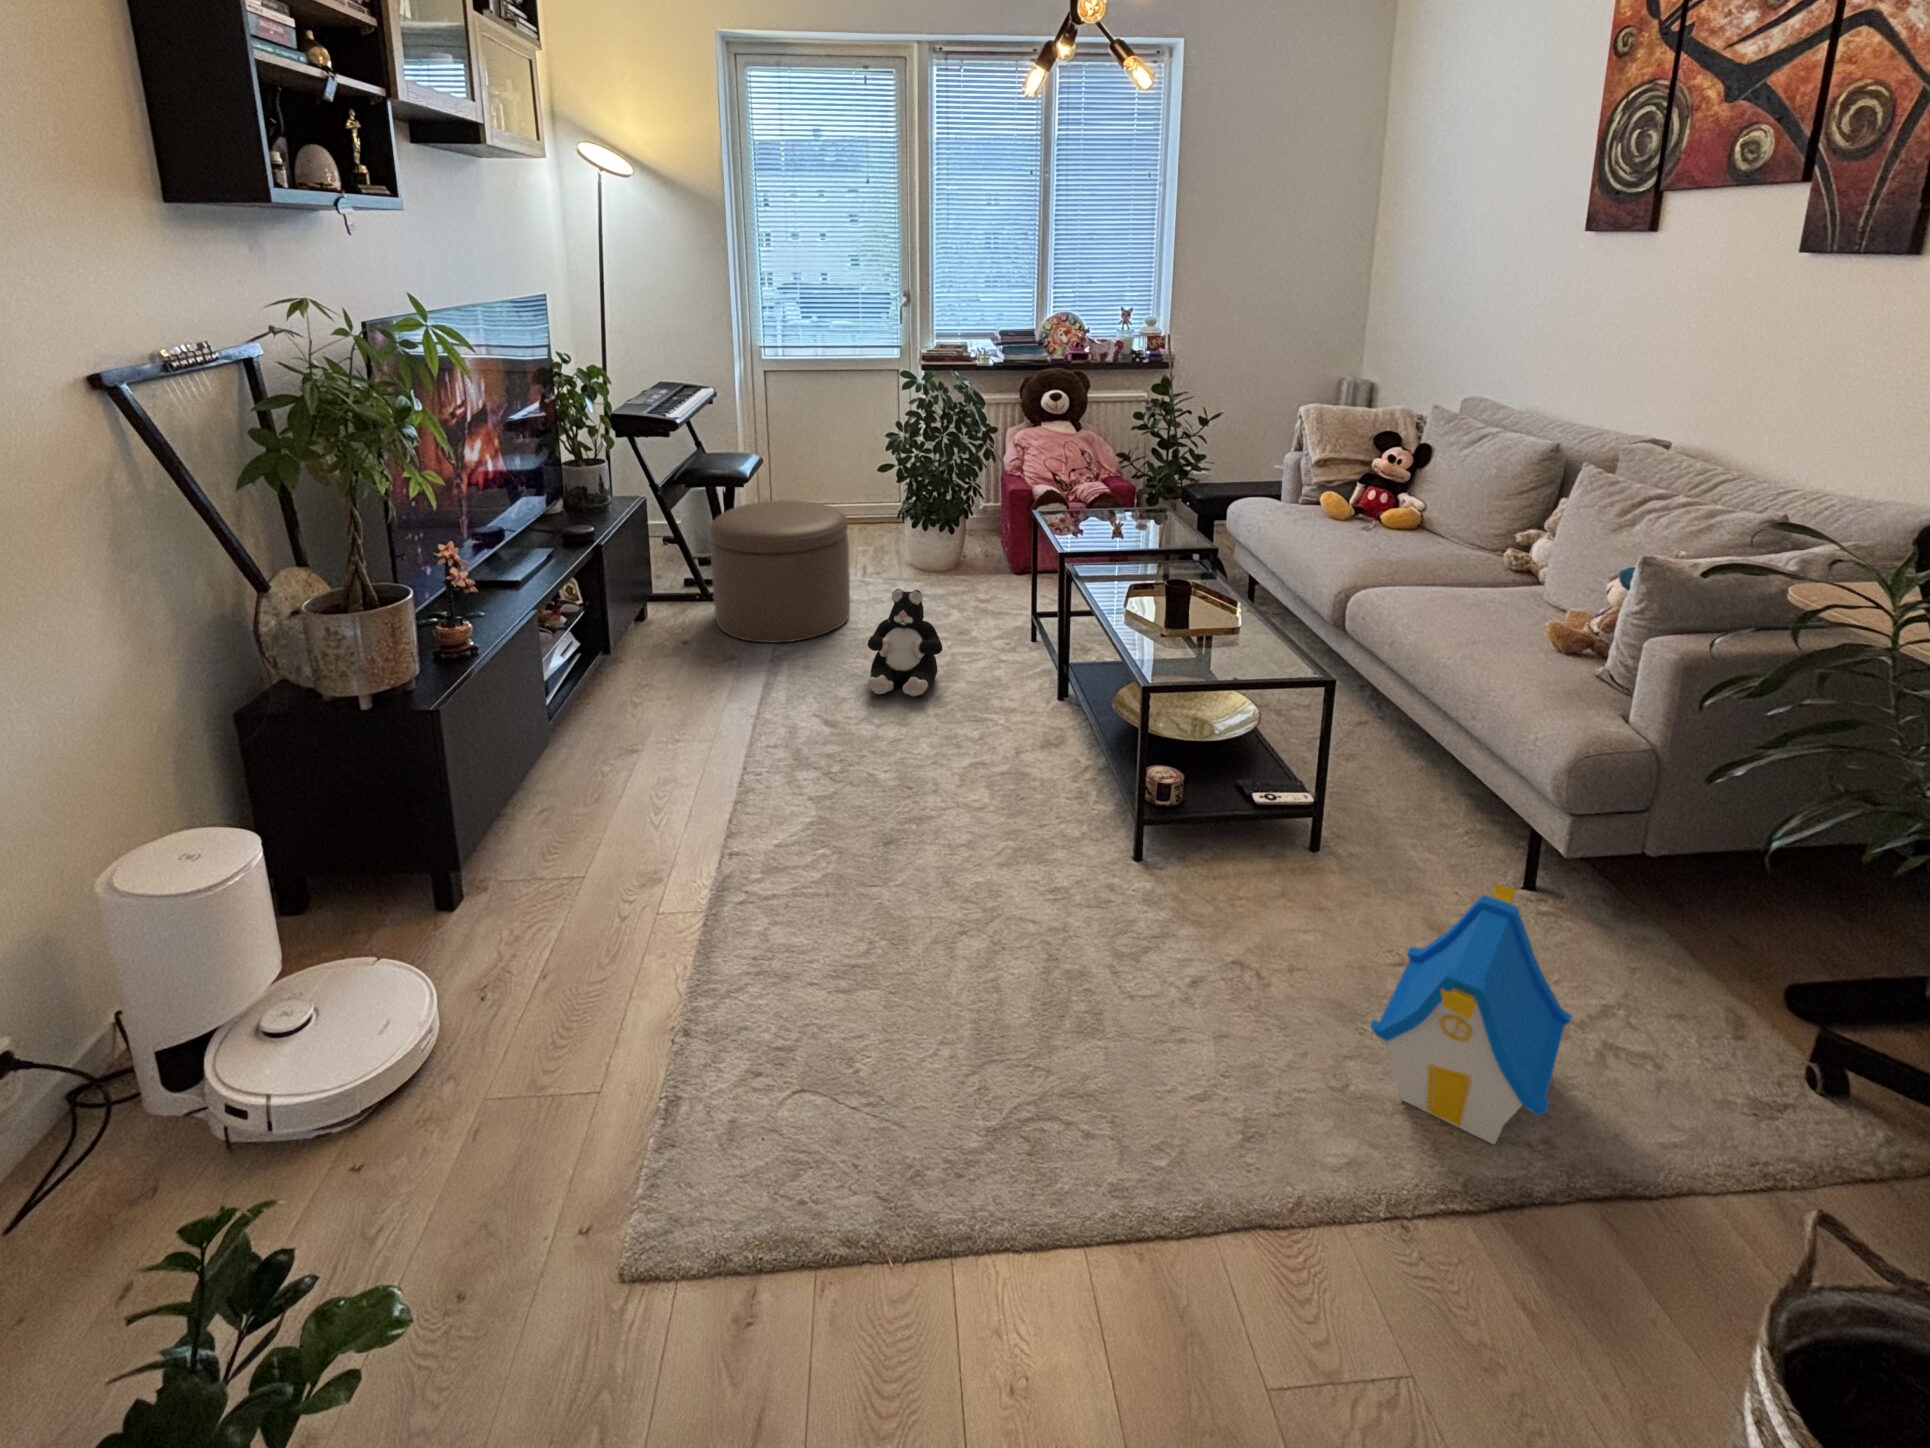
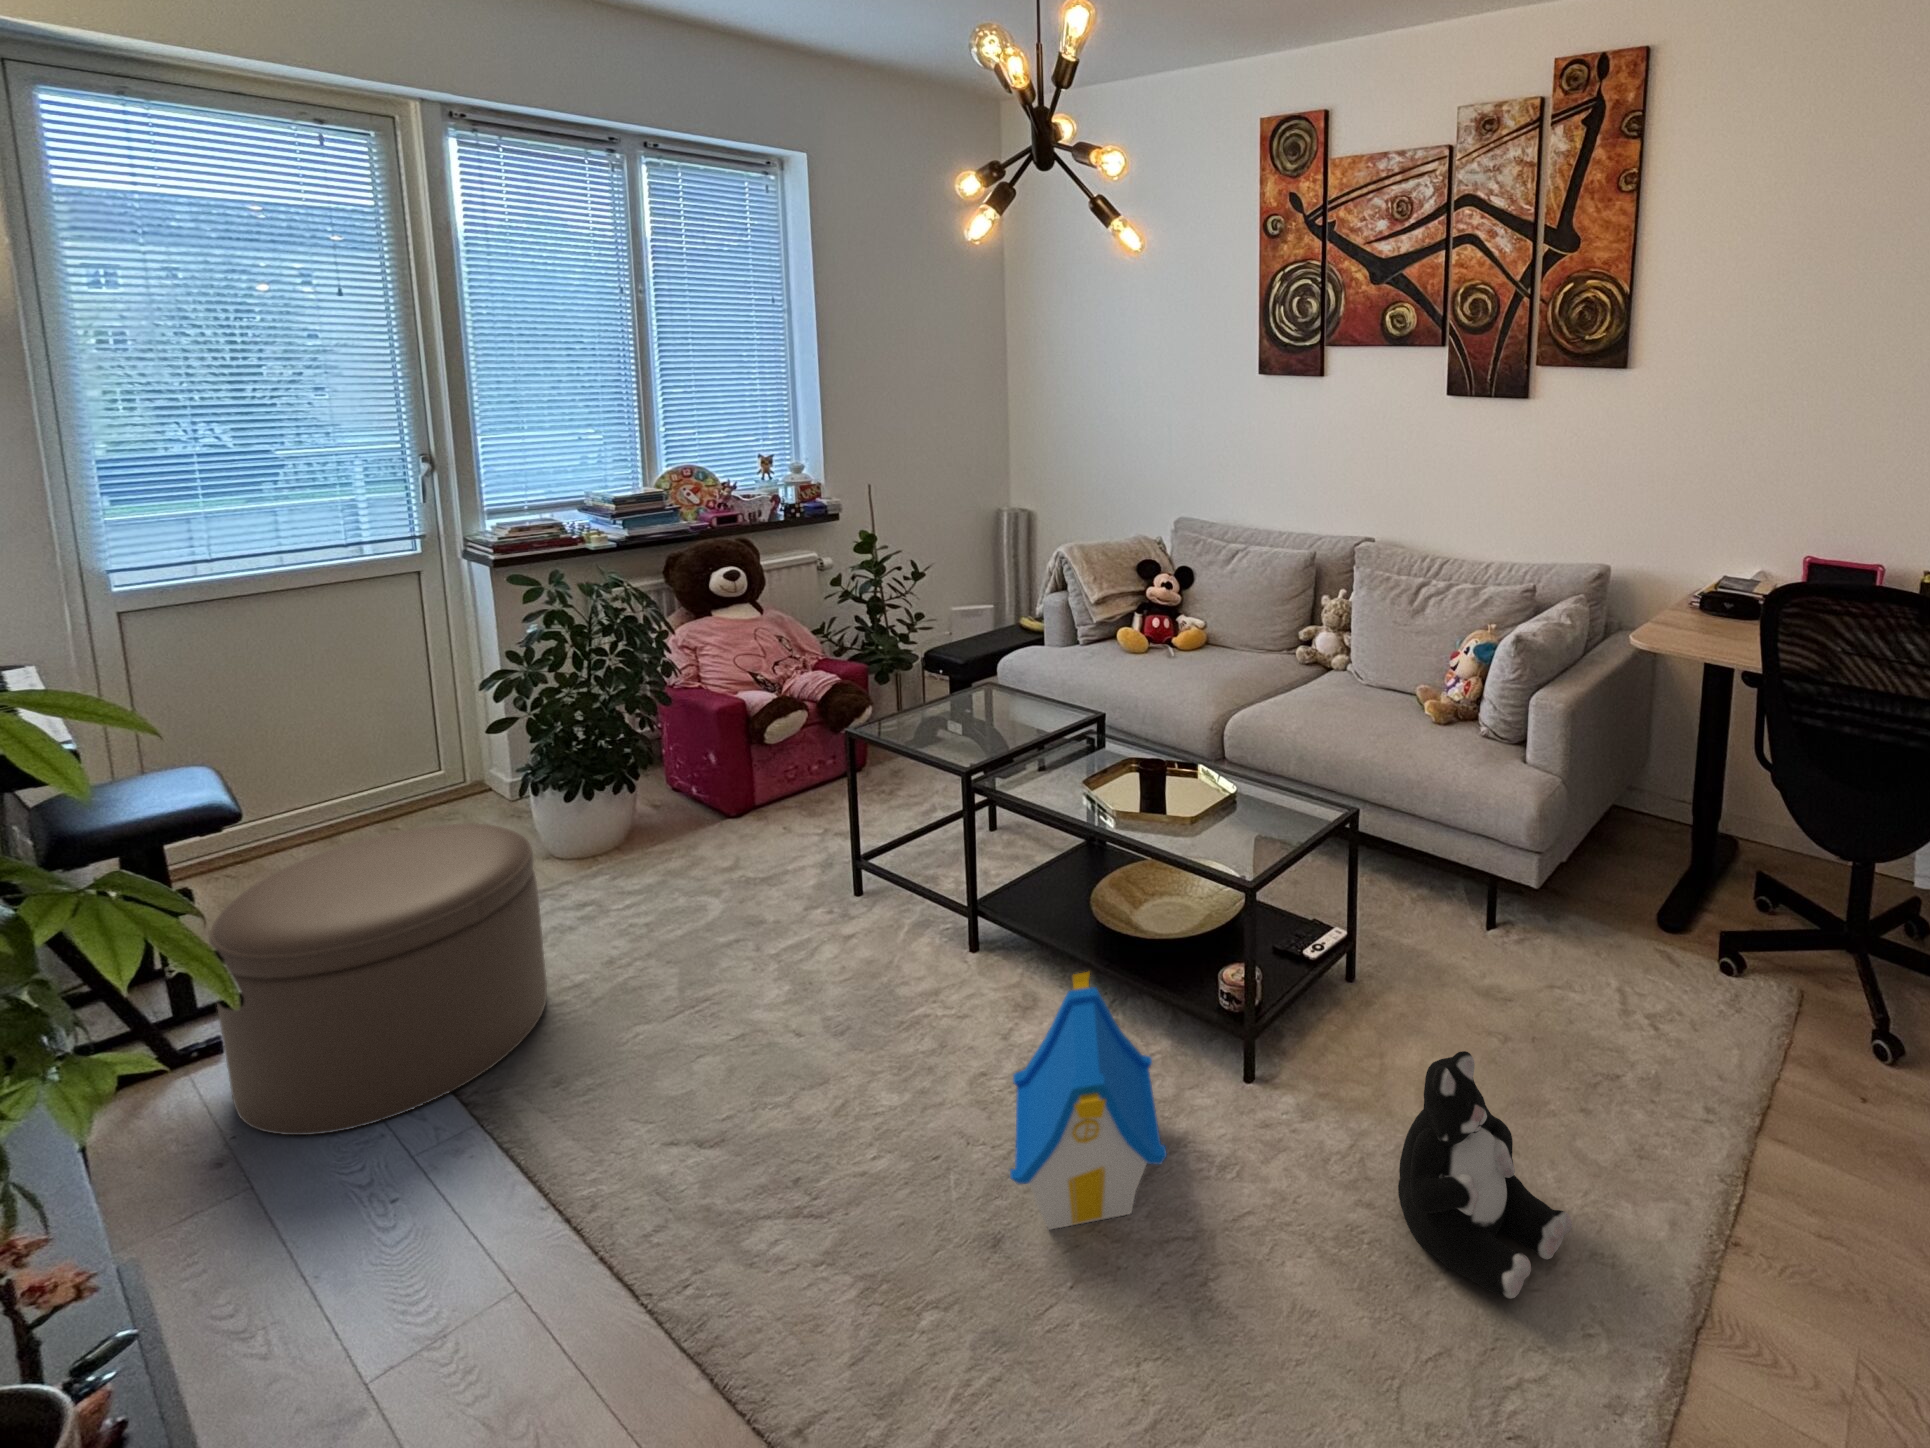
plush toy: present [868,589,942,696] -> present [1398,1051,1572,1299]
toy house: present [1370,884,1572,1144] -> present [1010,972,1167,1230]

